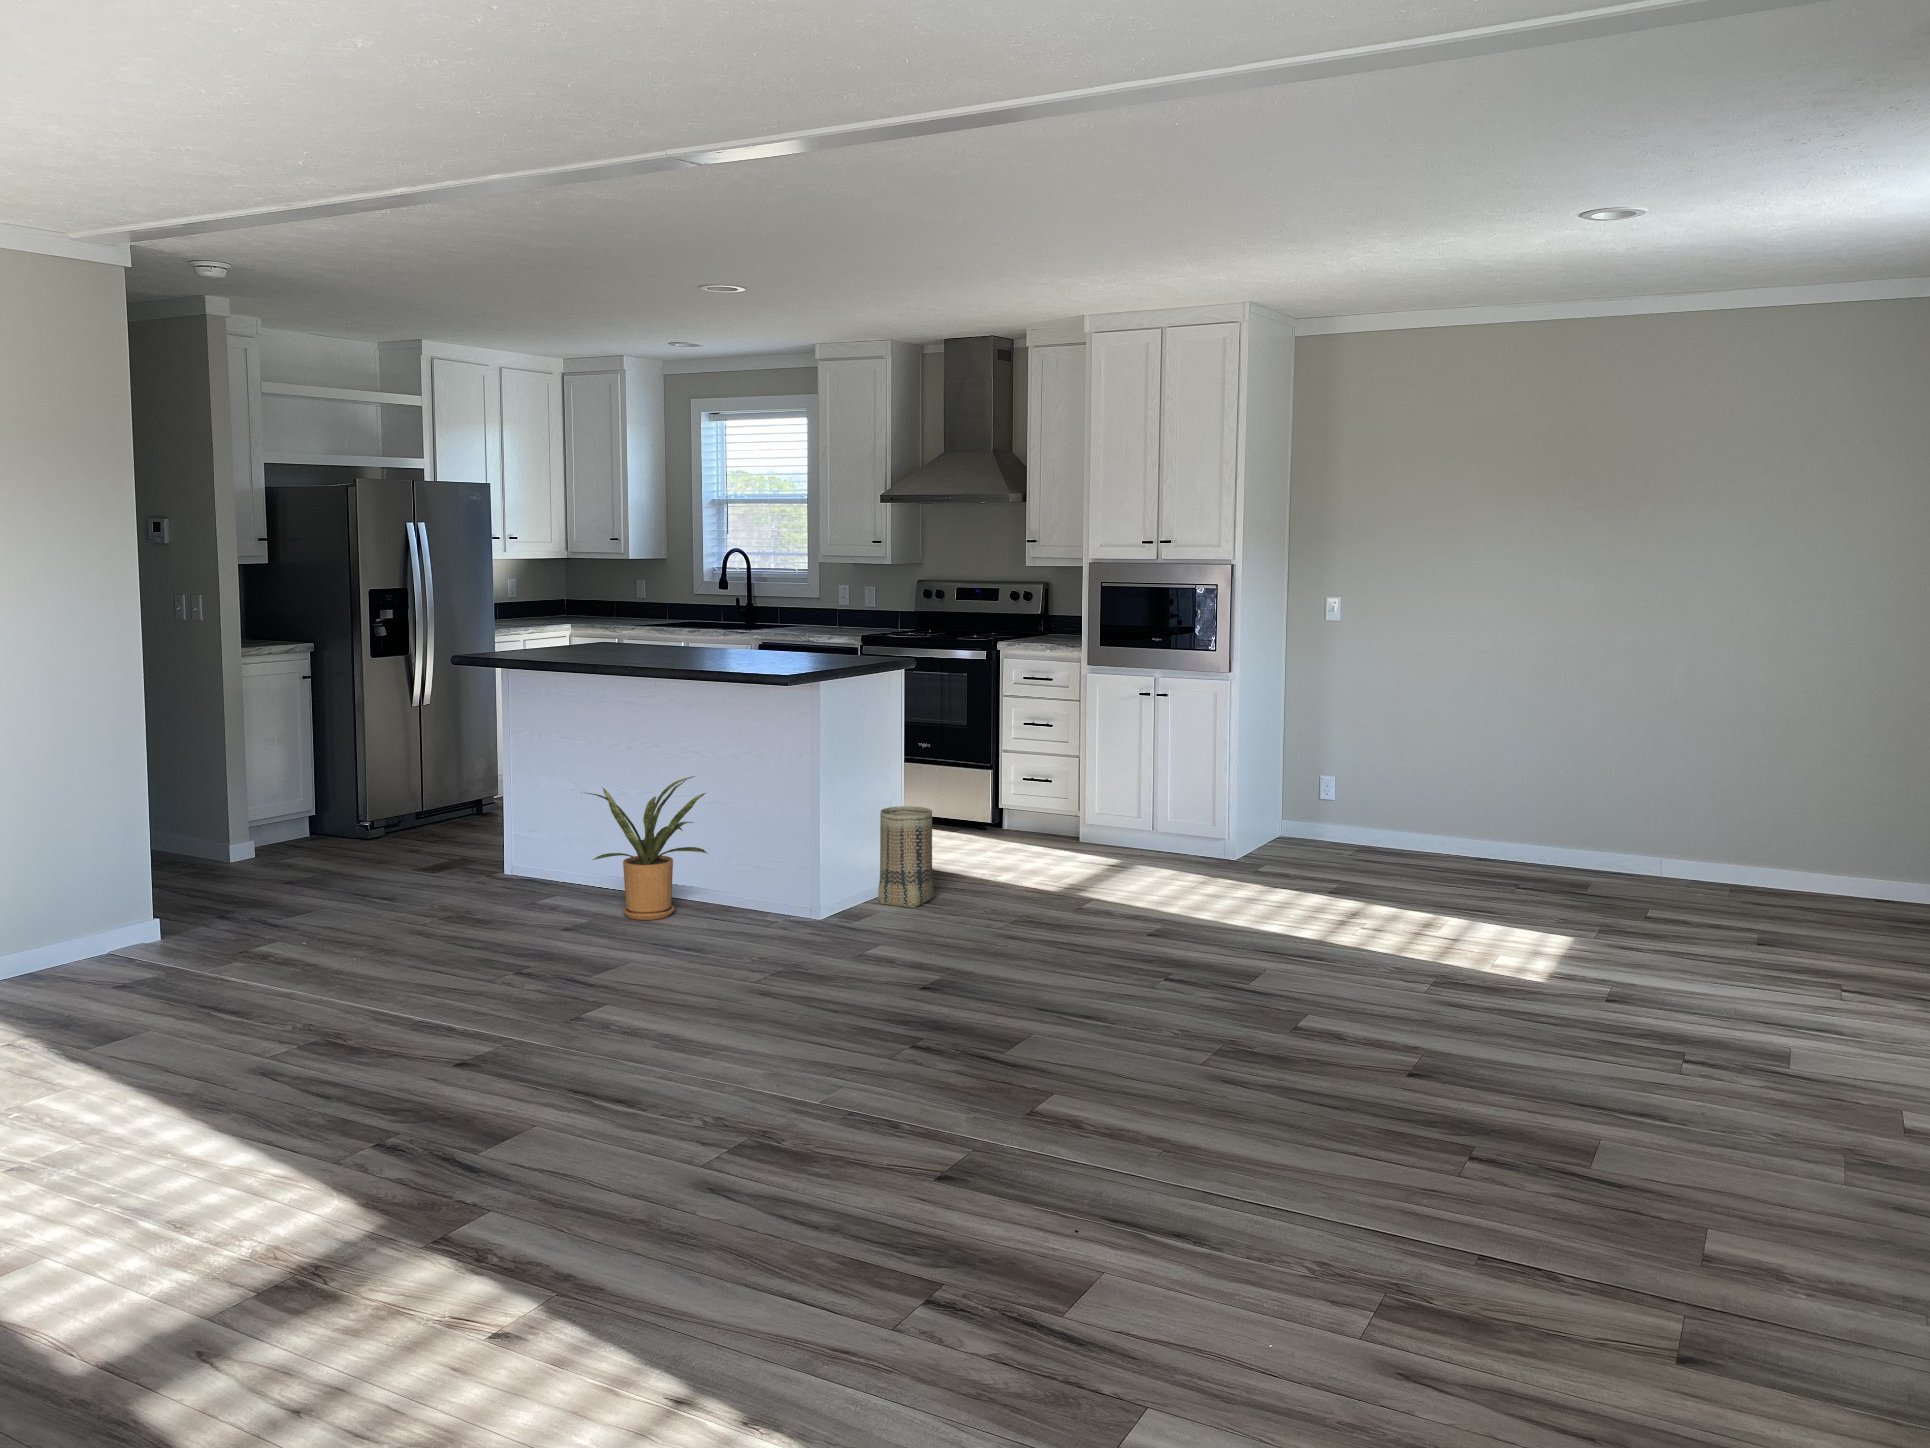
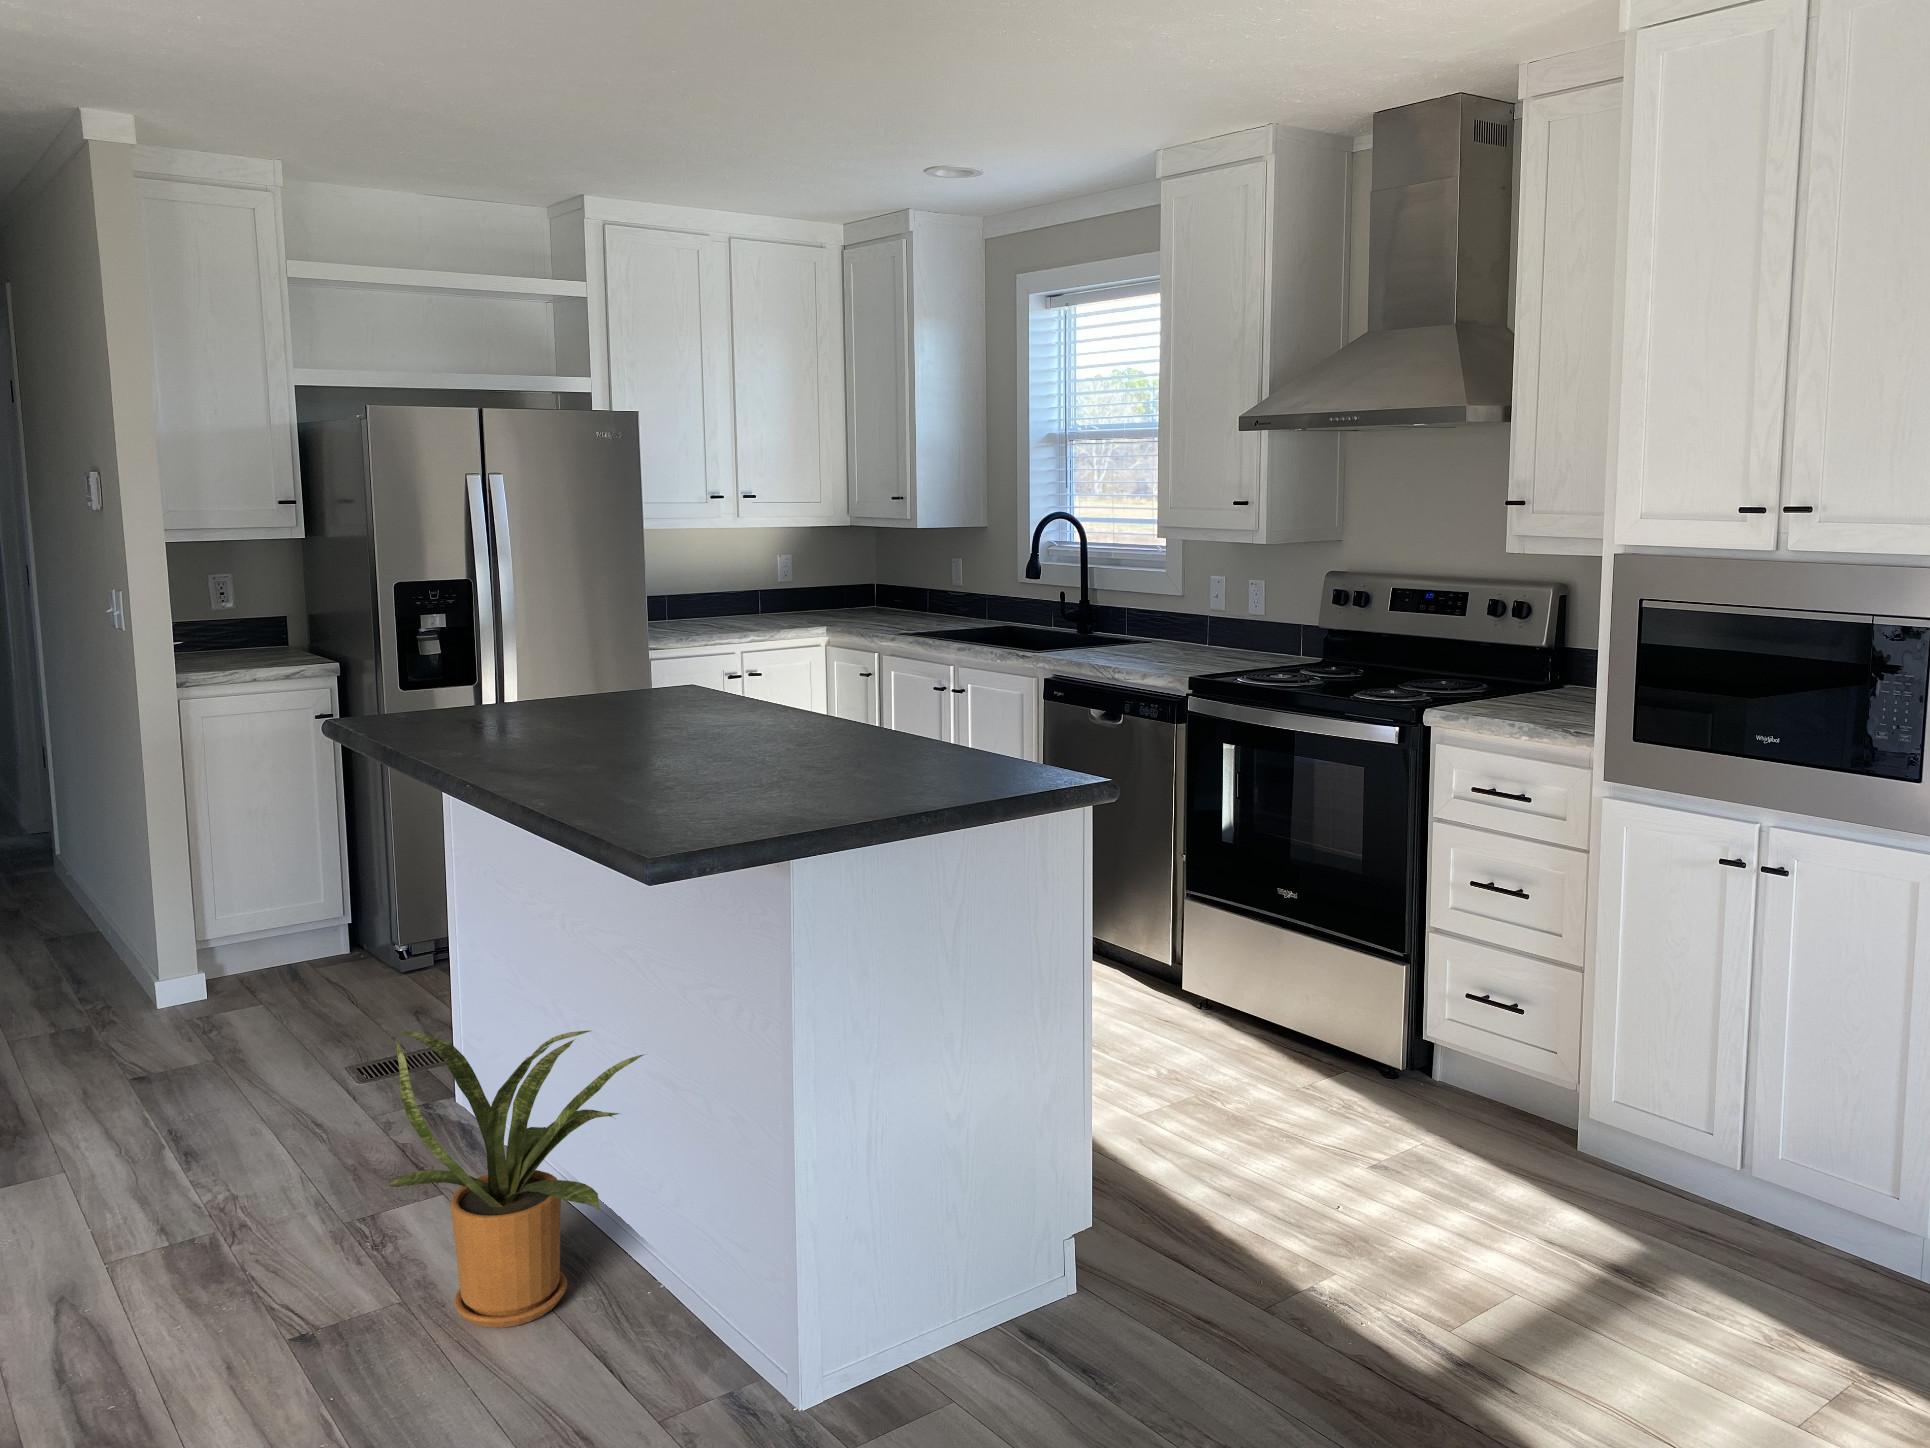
basket: present [878,806,934,908] -> none [995,1124,1127,1387]

